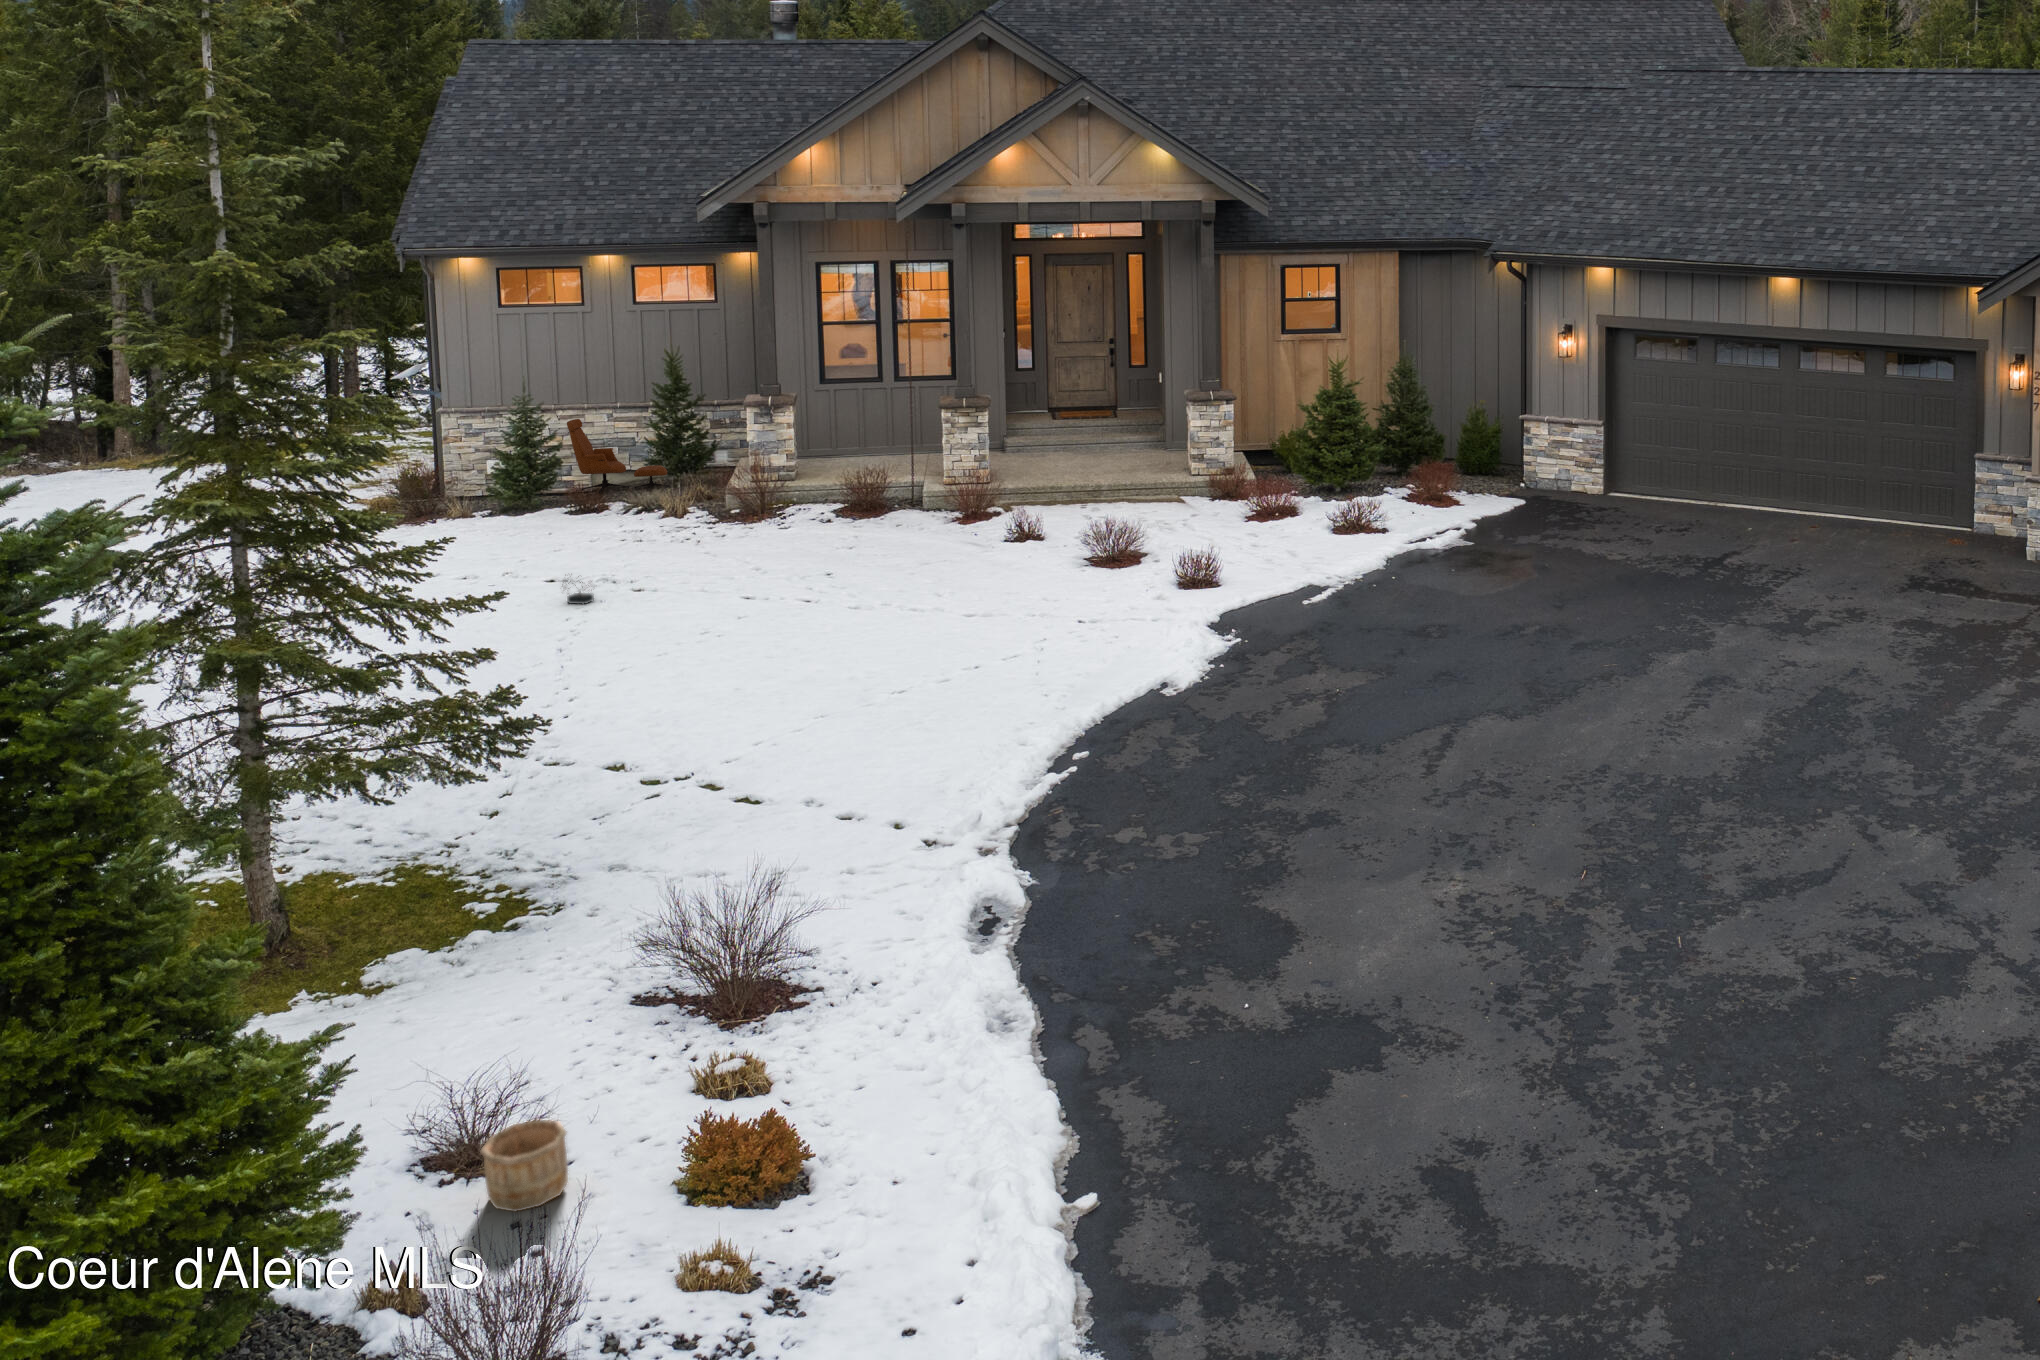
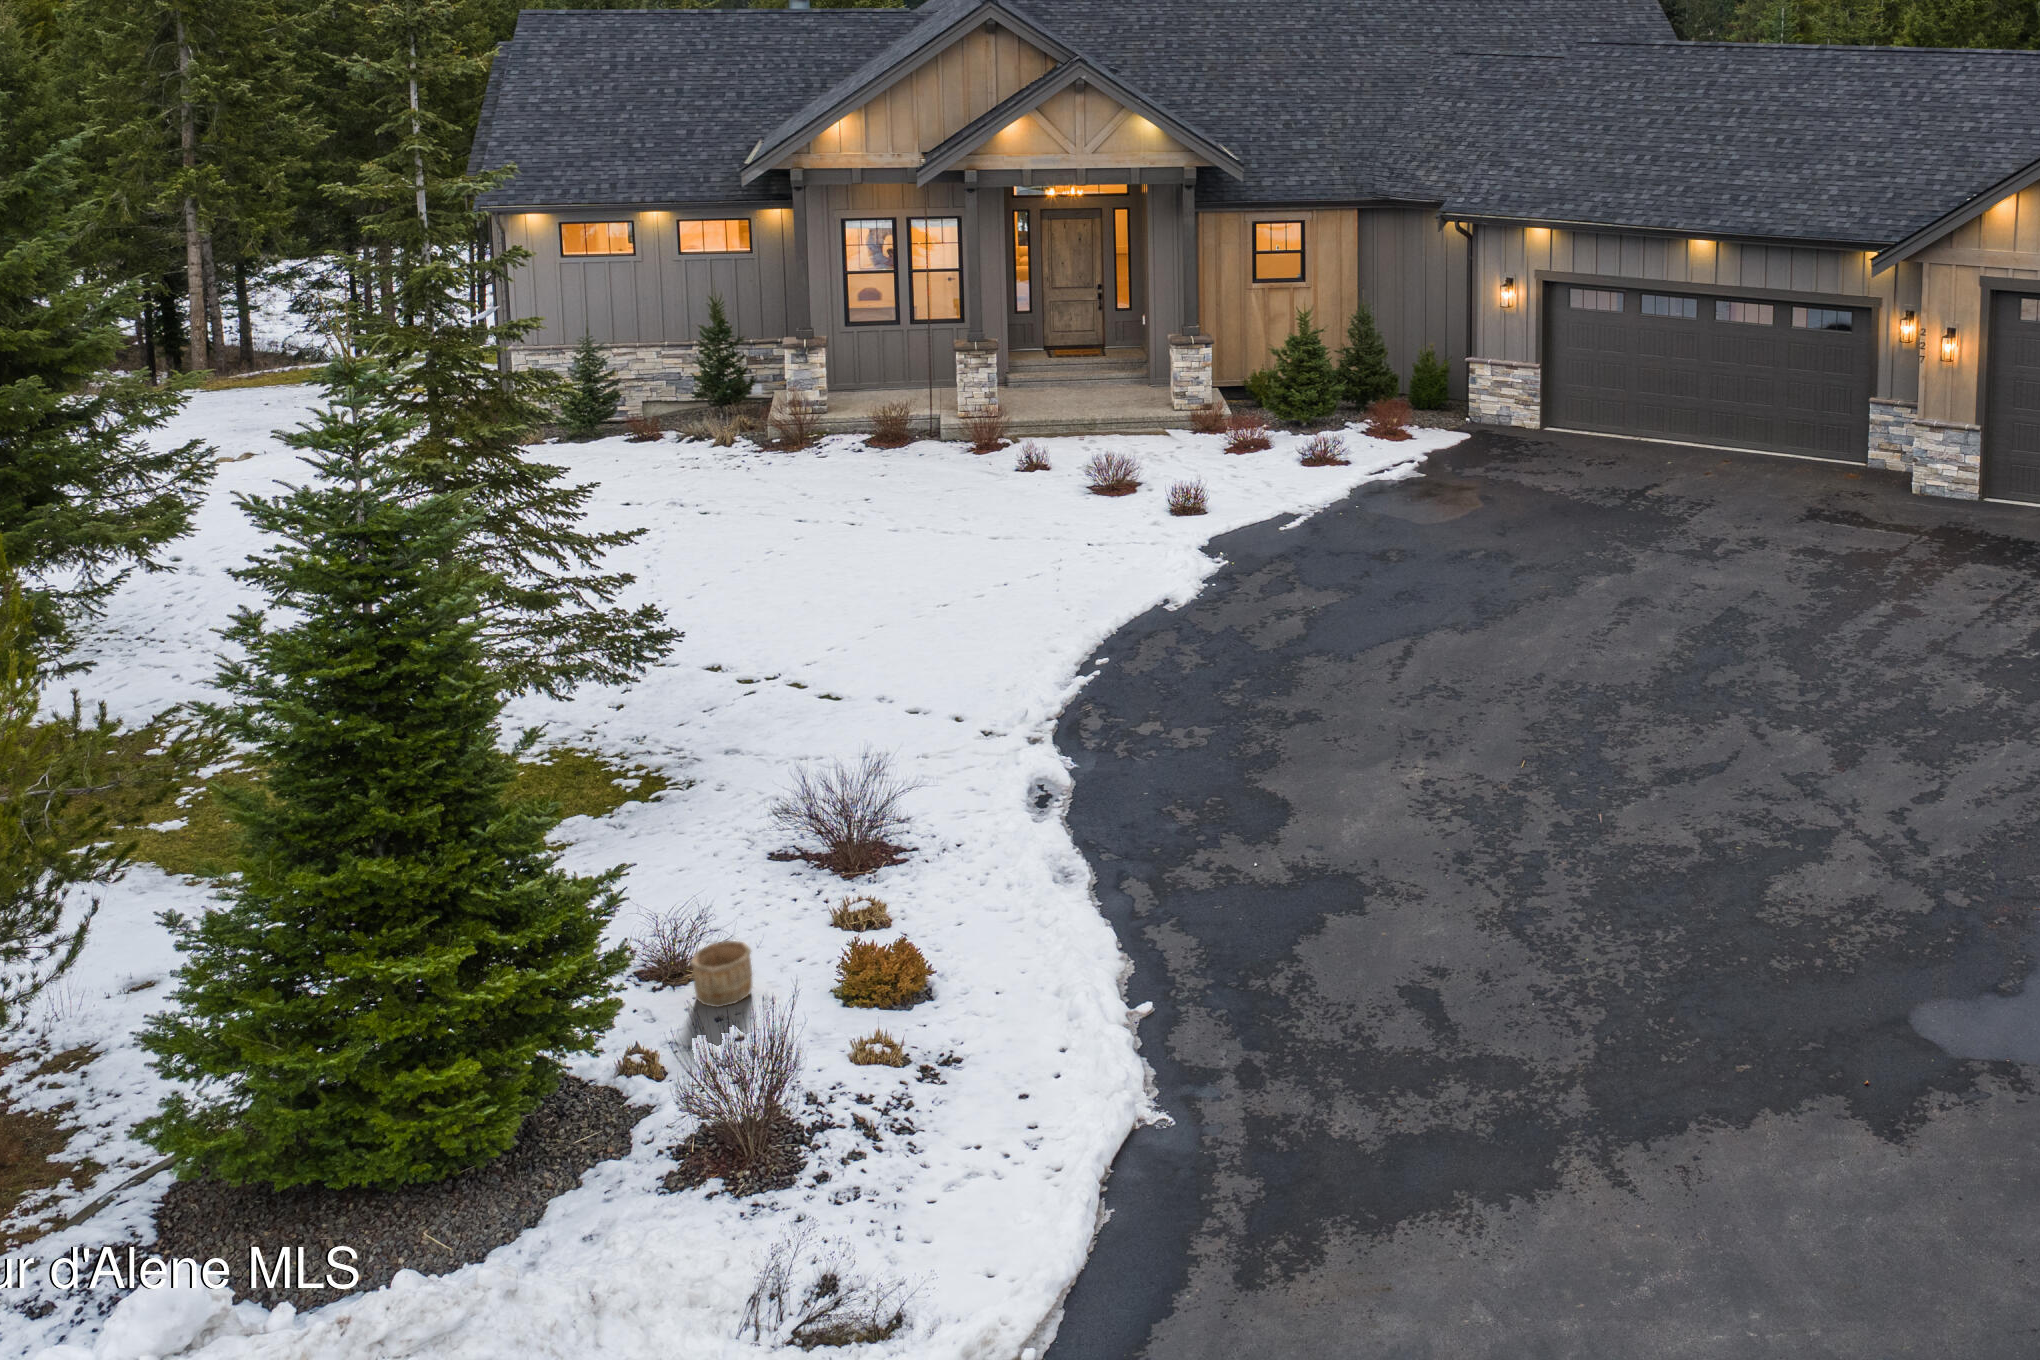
lounge chair: present [567,419,668,493] -> none [634,359,721,424]
decorative plant: present [563,576,594,604] -> none [647,499,679,526]

